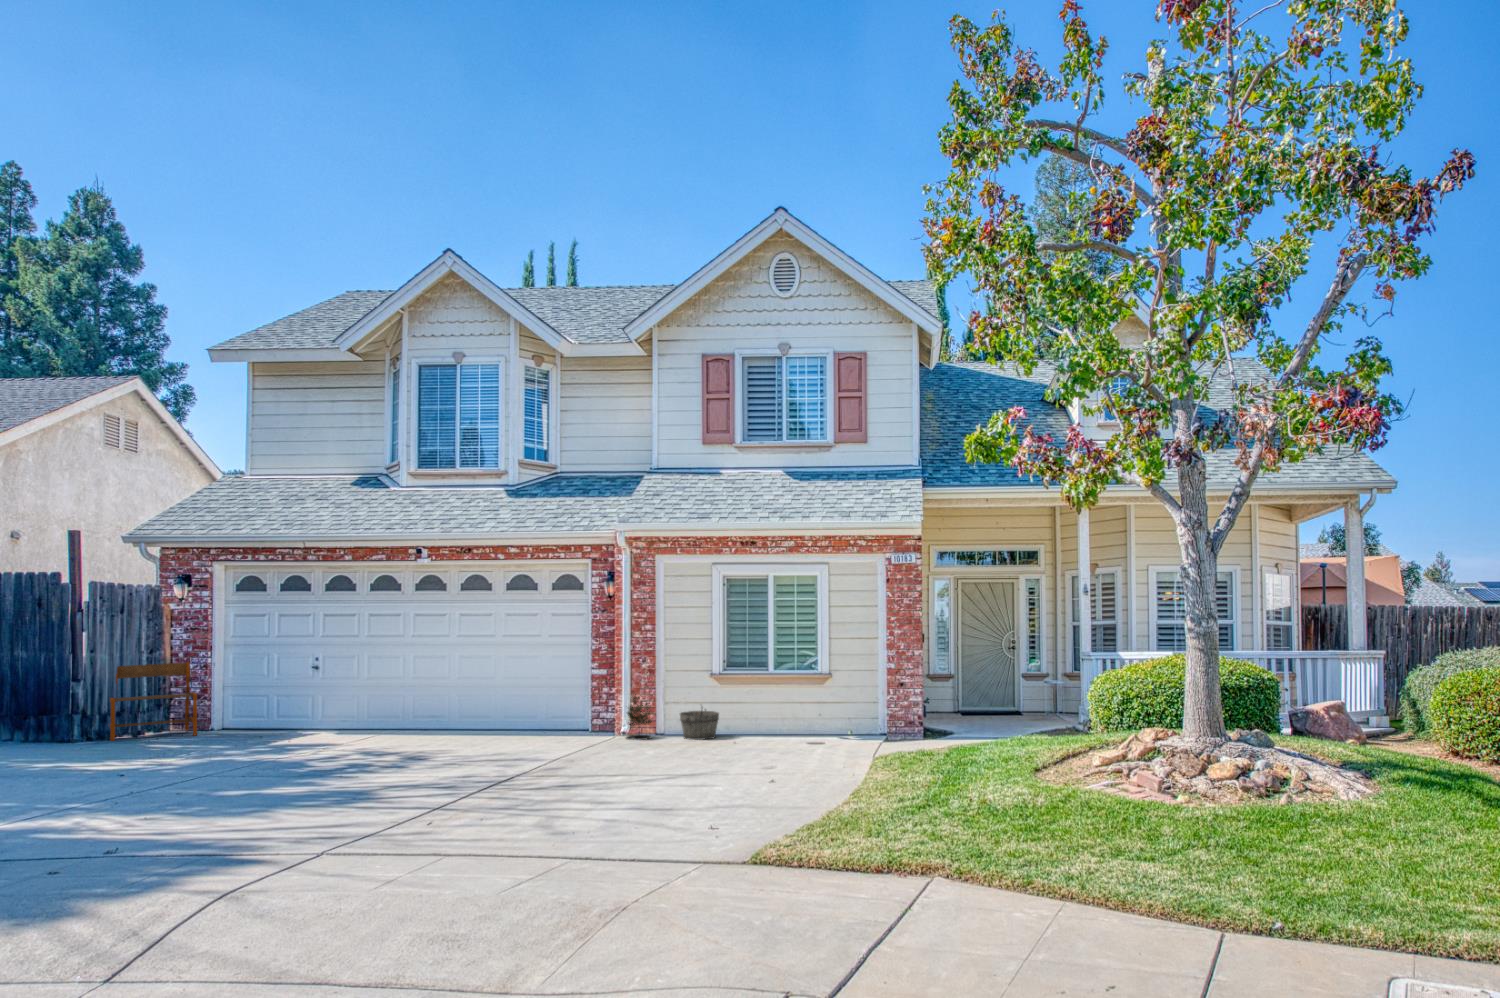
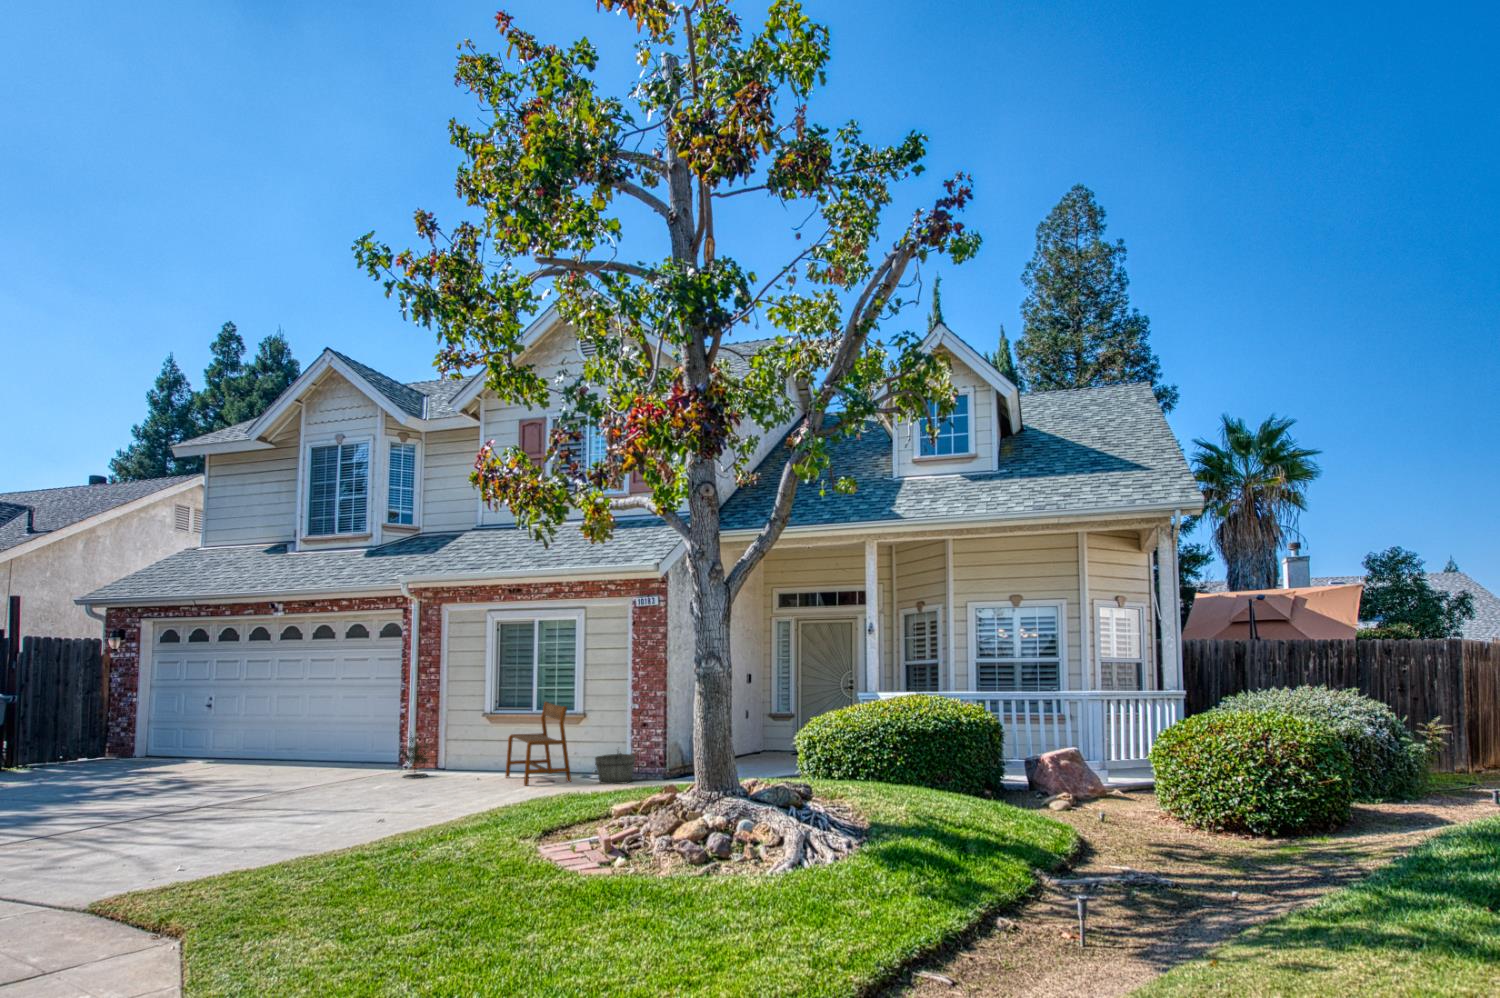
bench: present [110,662,197,741] -> present [506,702,571,786]
wooden bucket: present [680,710,719,740] -> present [595,753,635,784]

